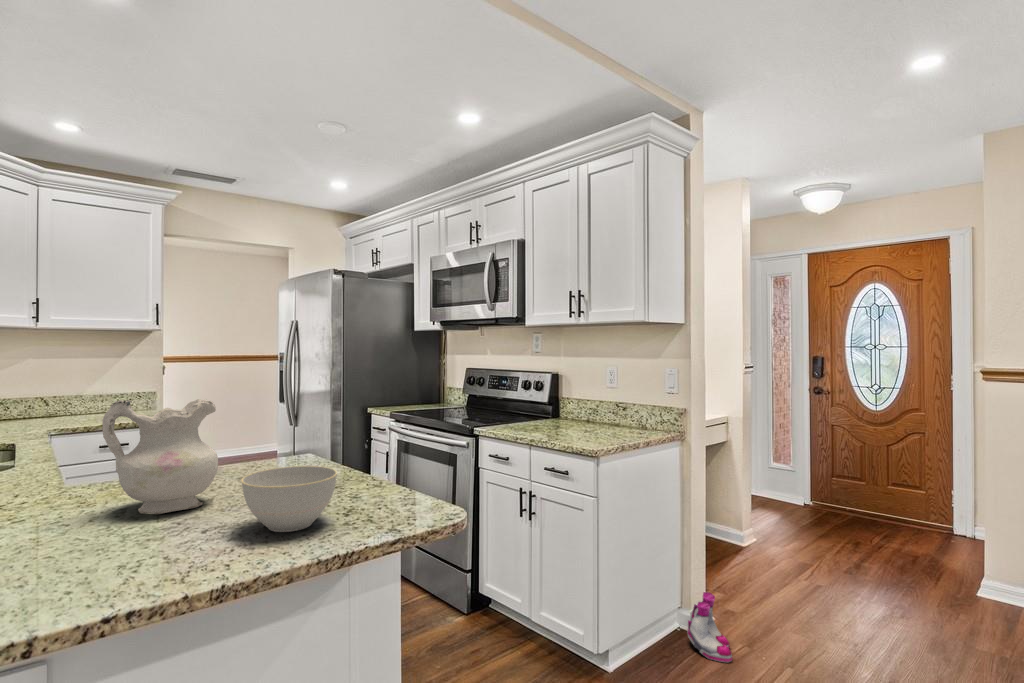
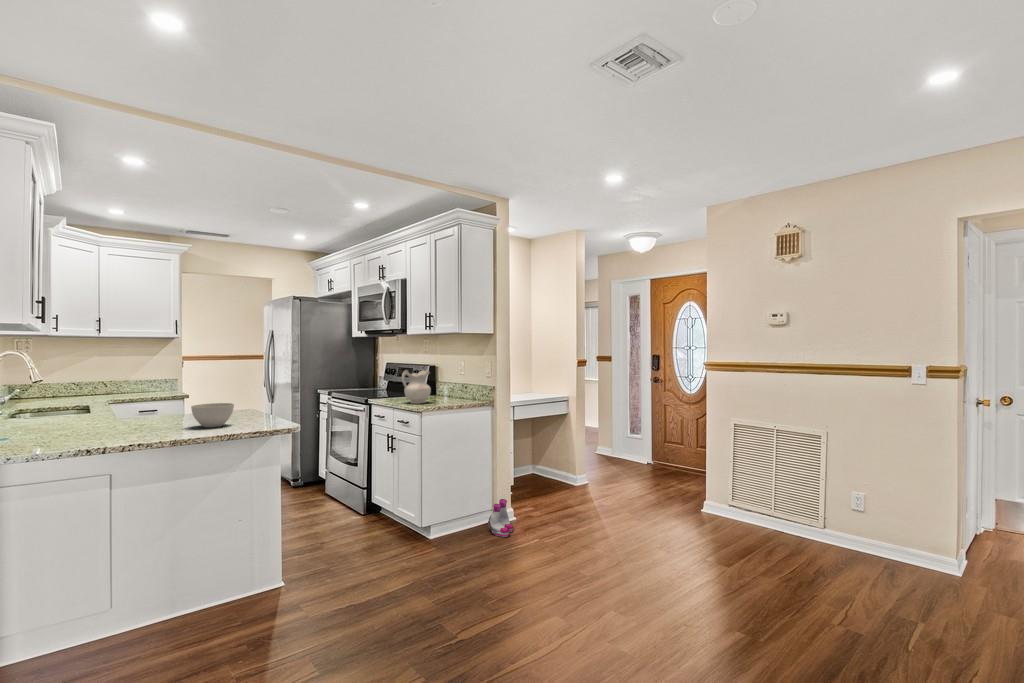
ceramic pitcher: present [102,399,218,514] -> present [402,370,431,404]

